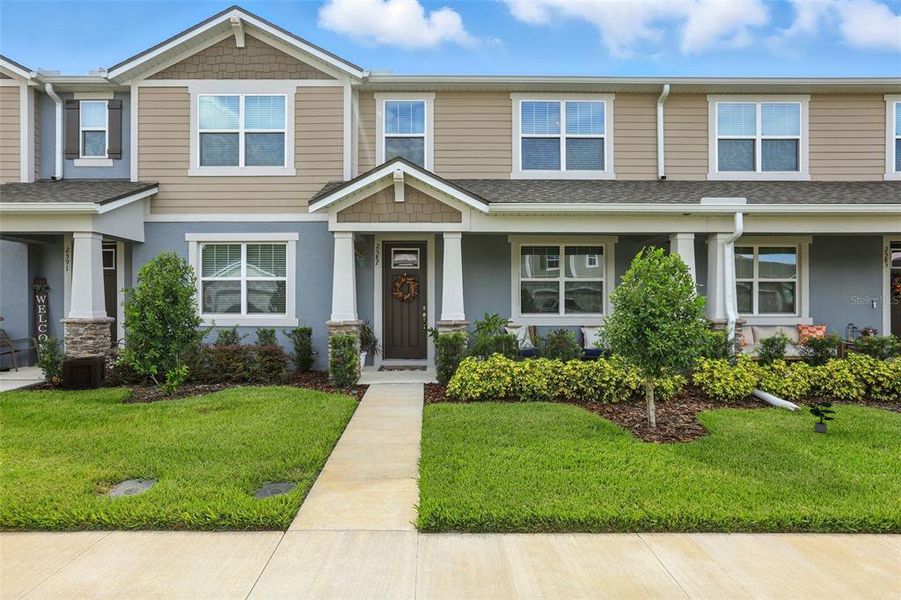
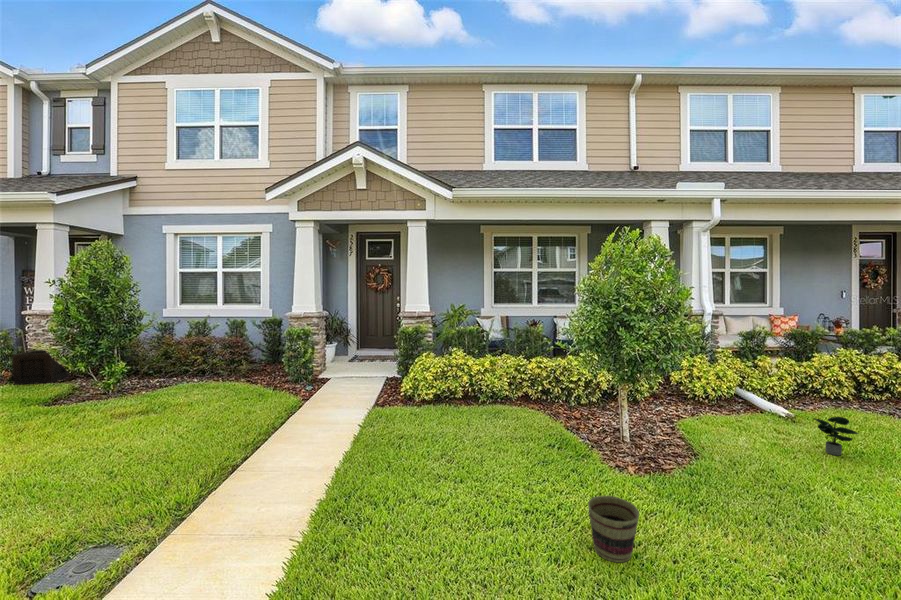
basket: none [627,442,661,481] -> present [588,496,639,563]

